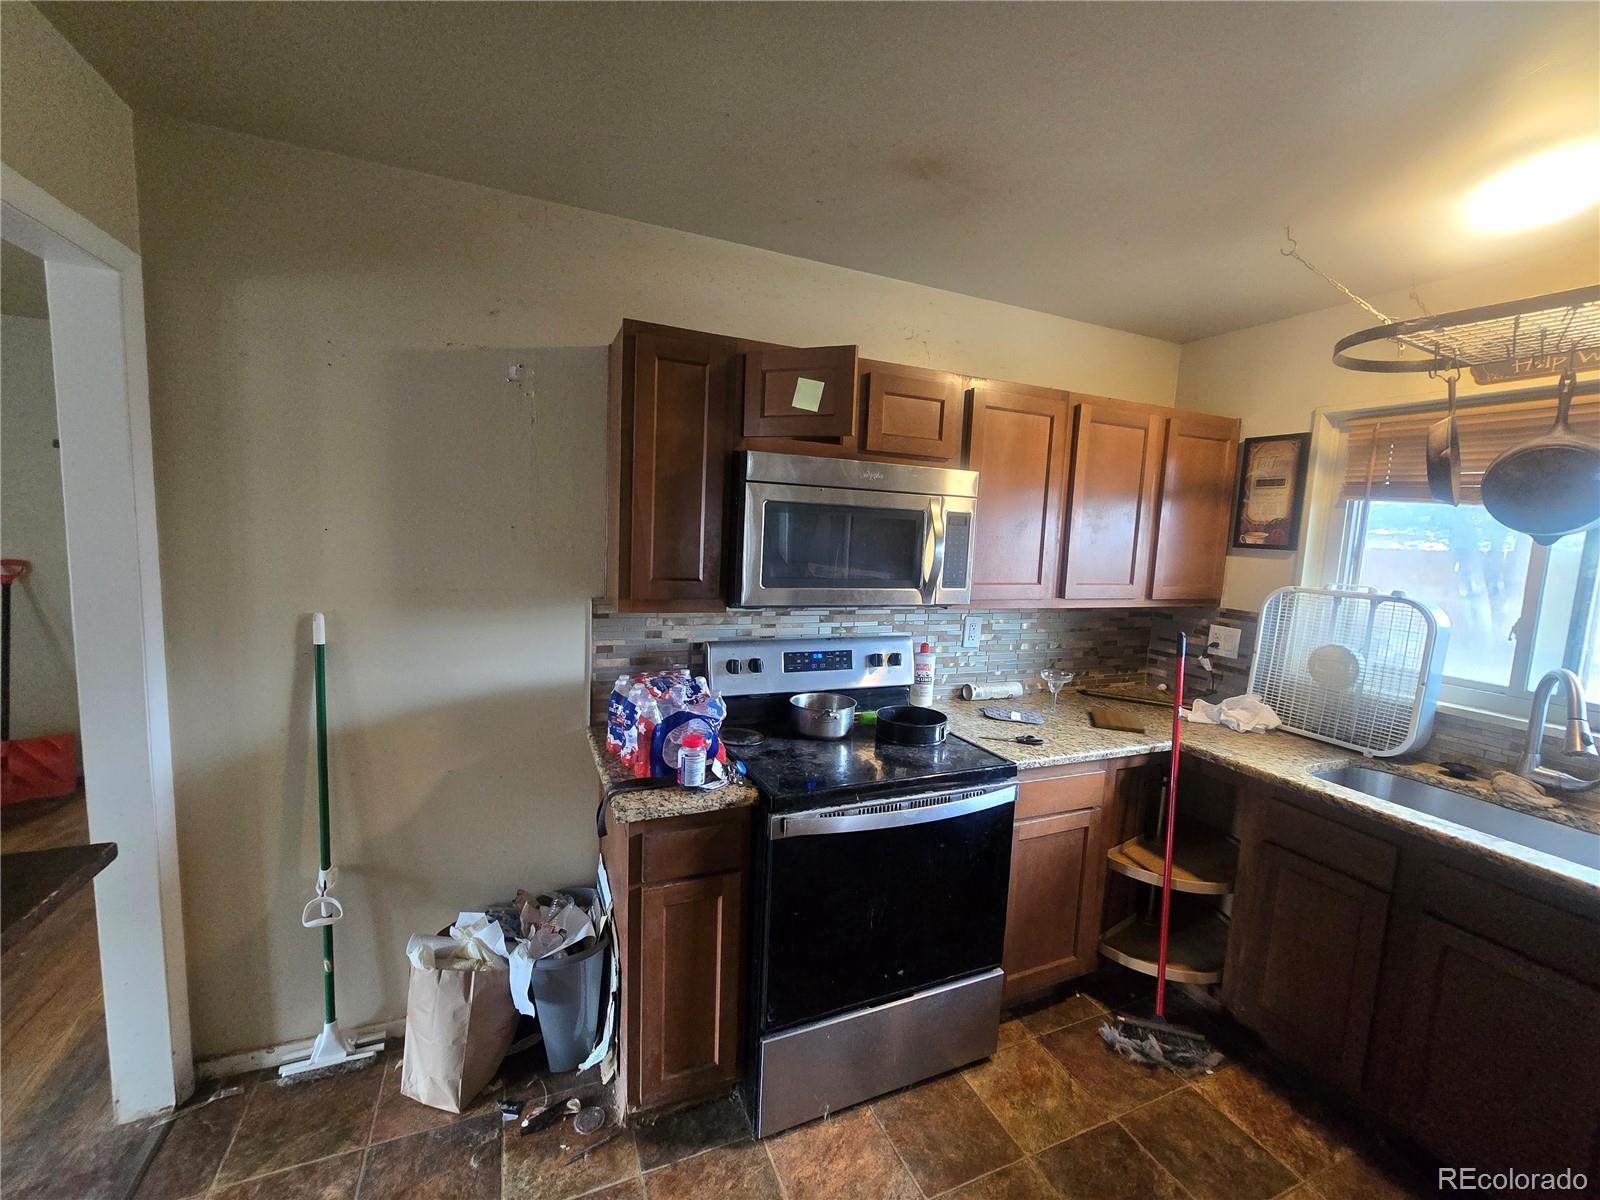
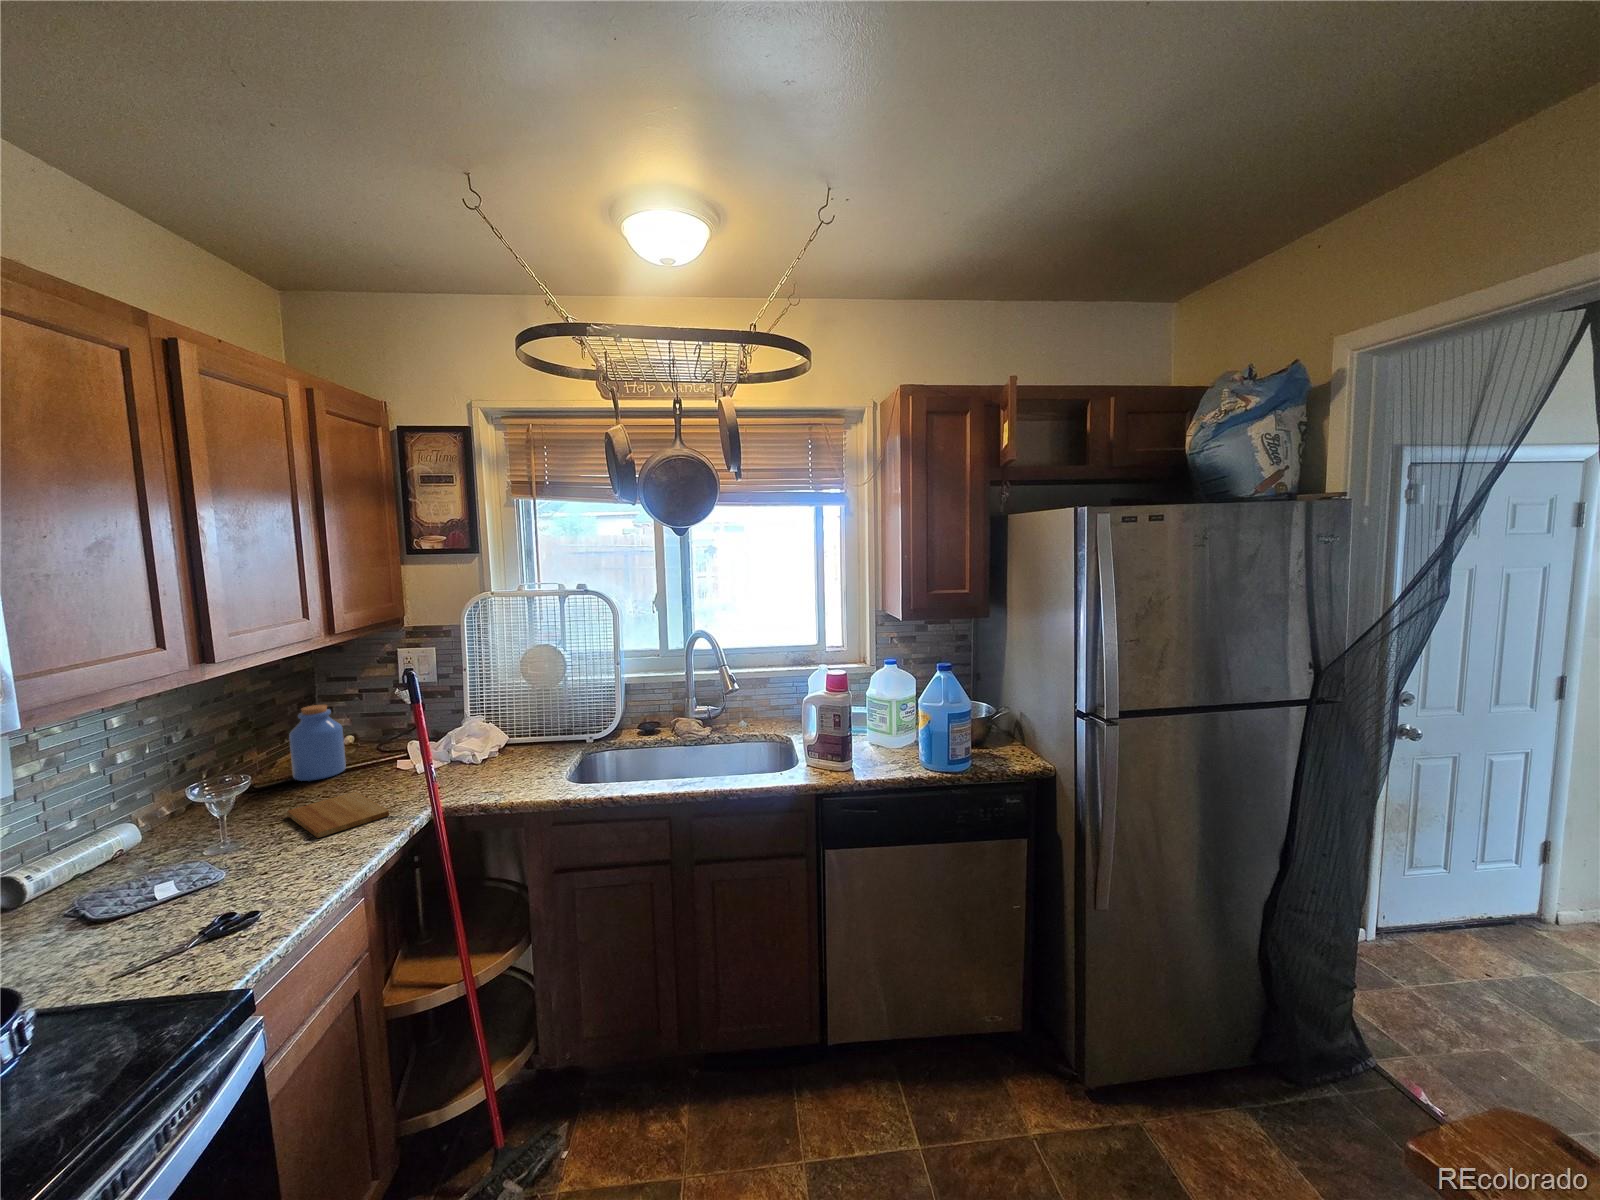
jar: none [1110,650,1148,703] -> present [289,705,346,781]

